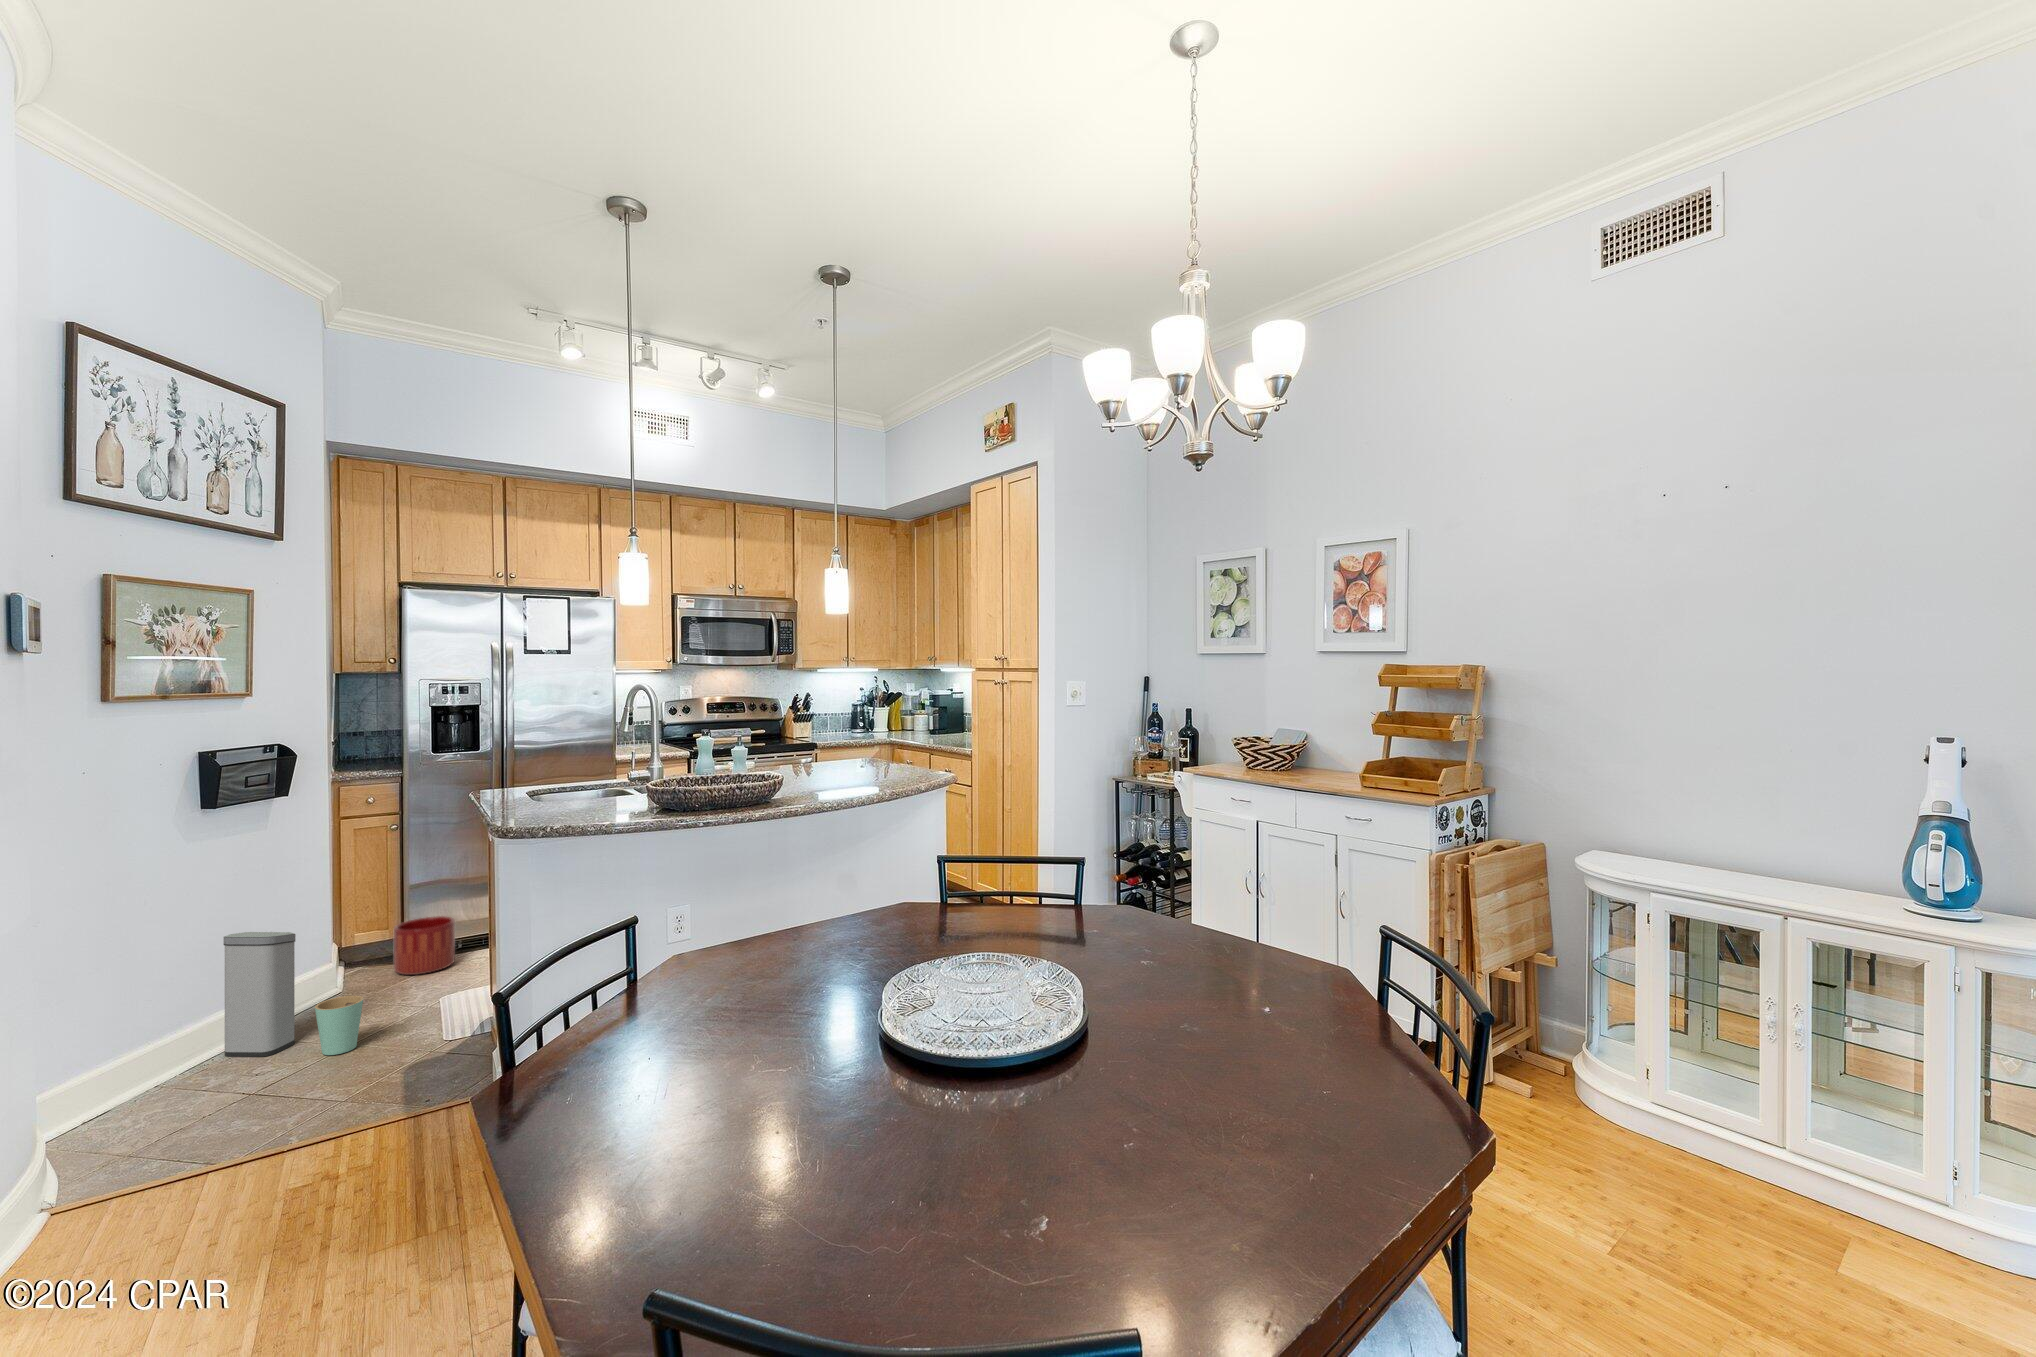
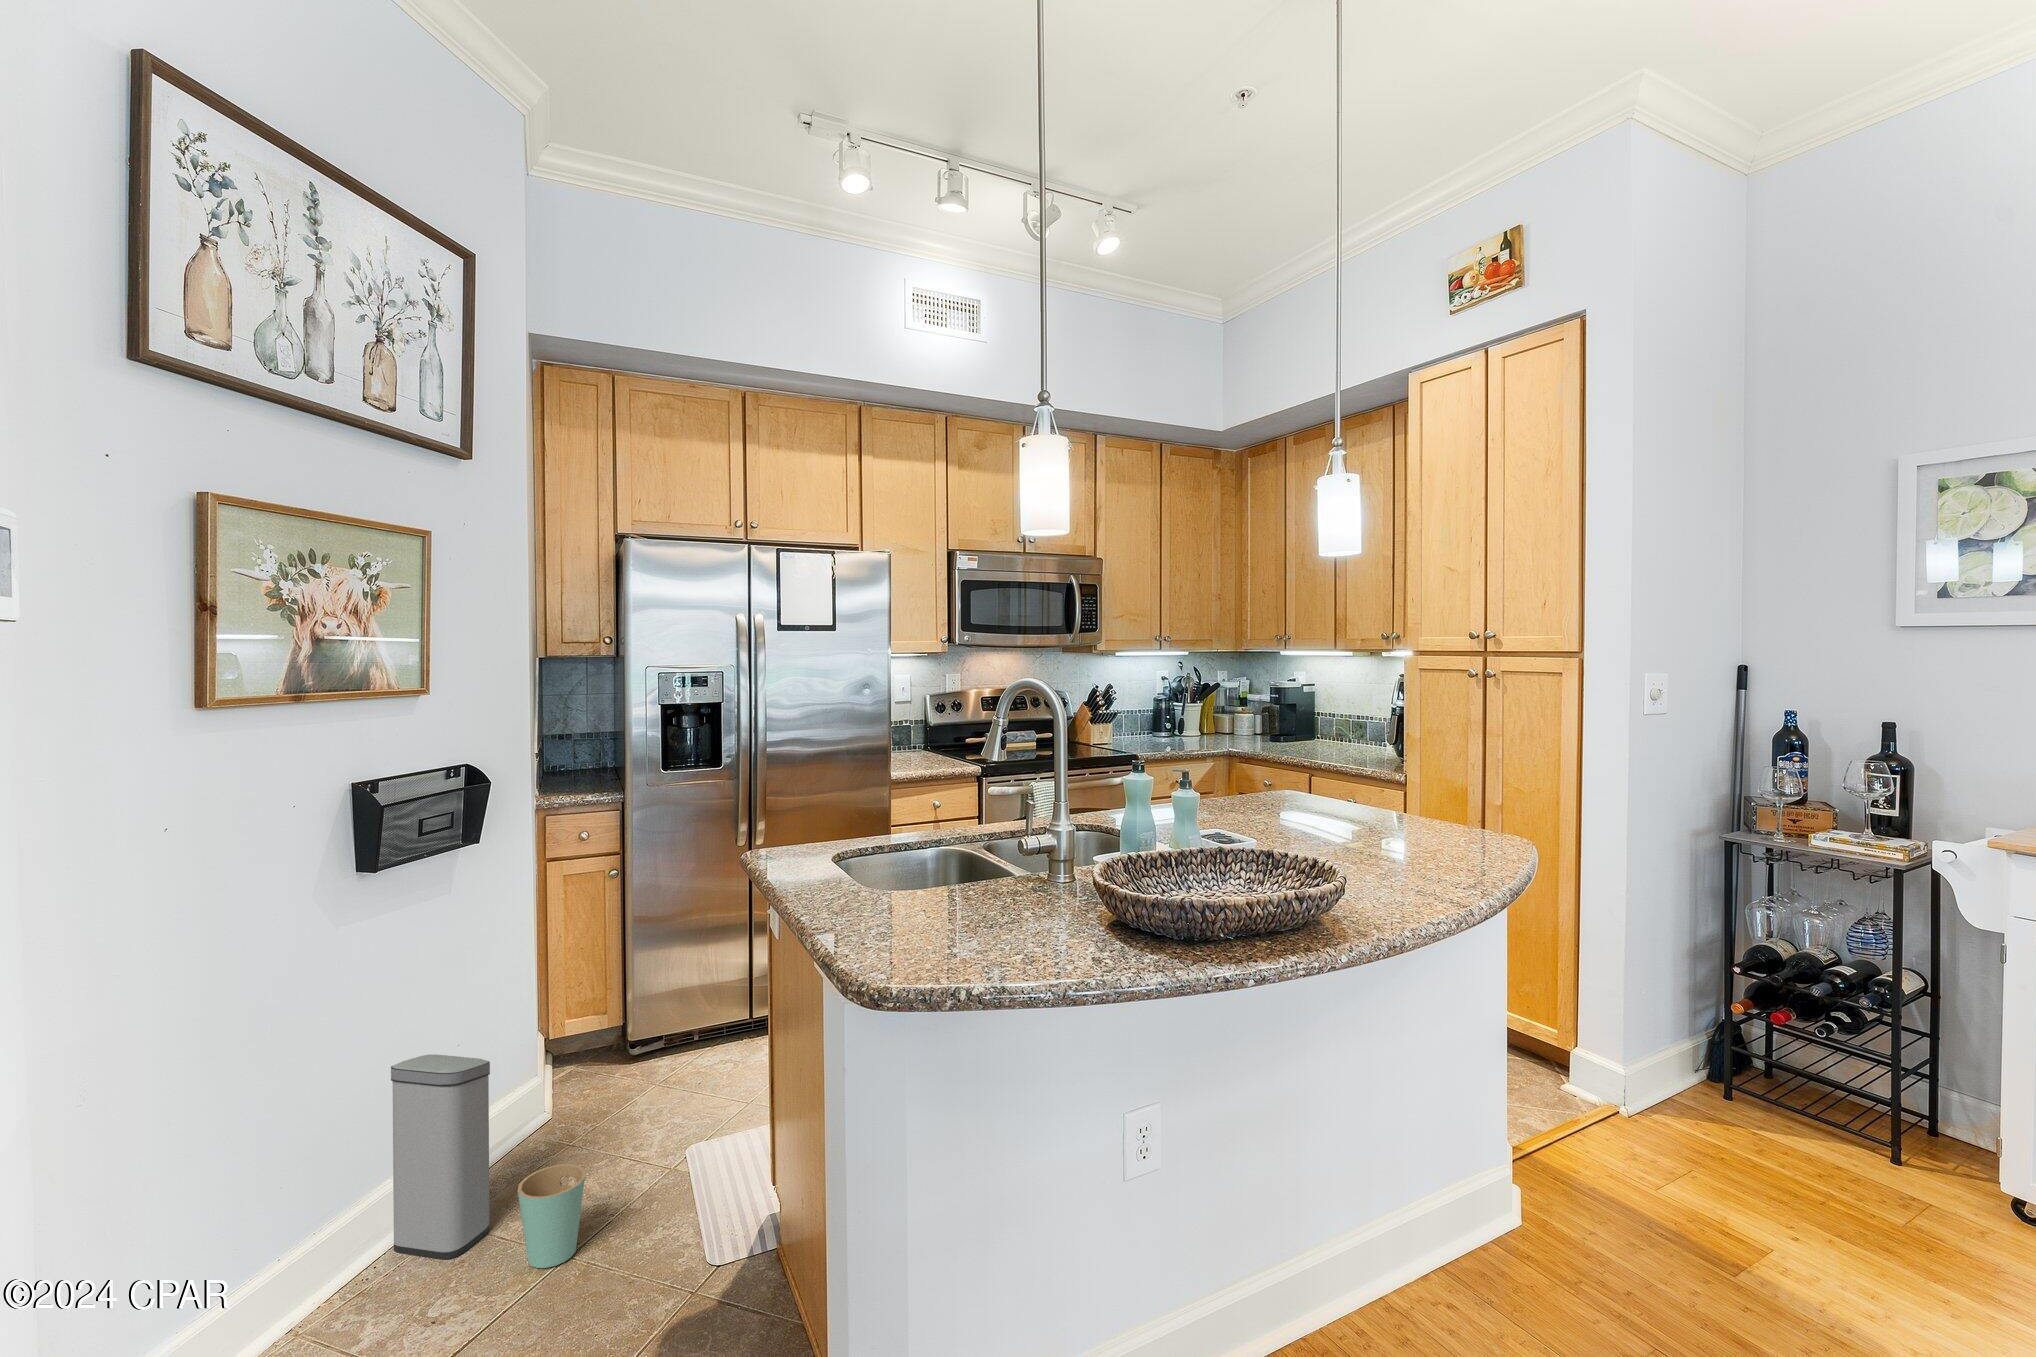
planter: present [394,916,455,975] -> none [614,1000,691,1089]

